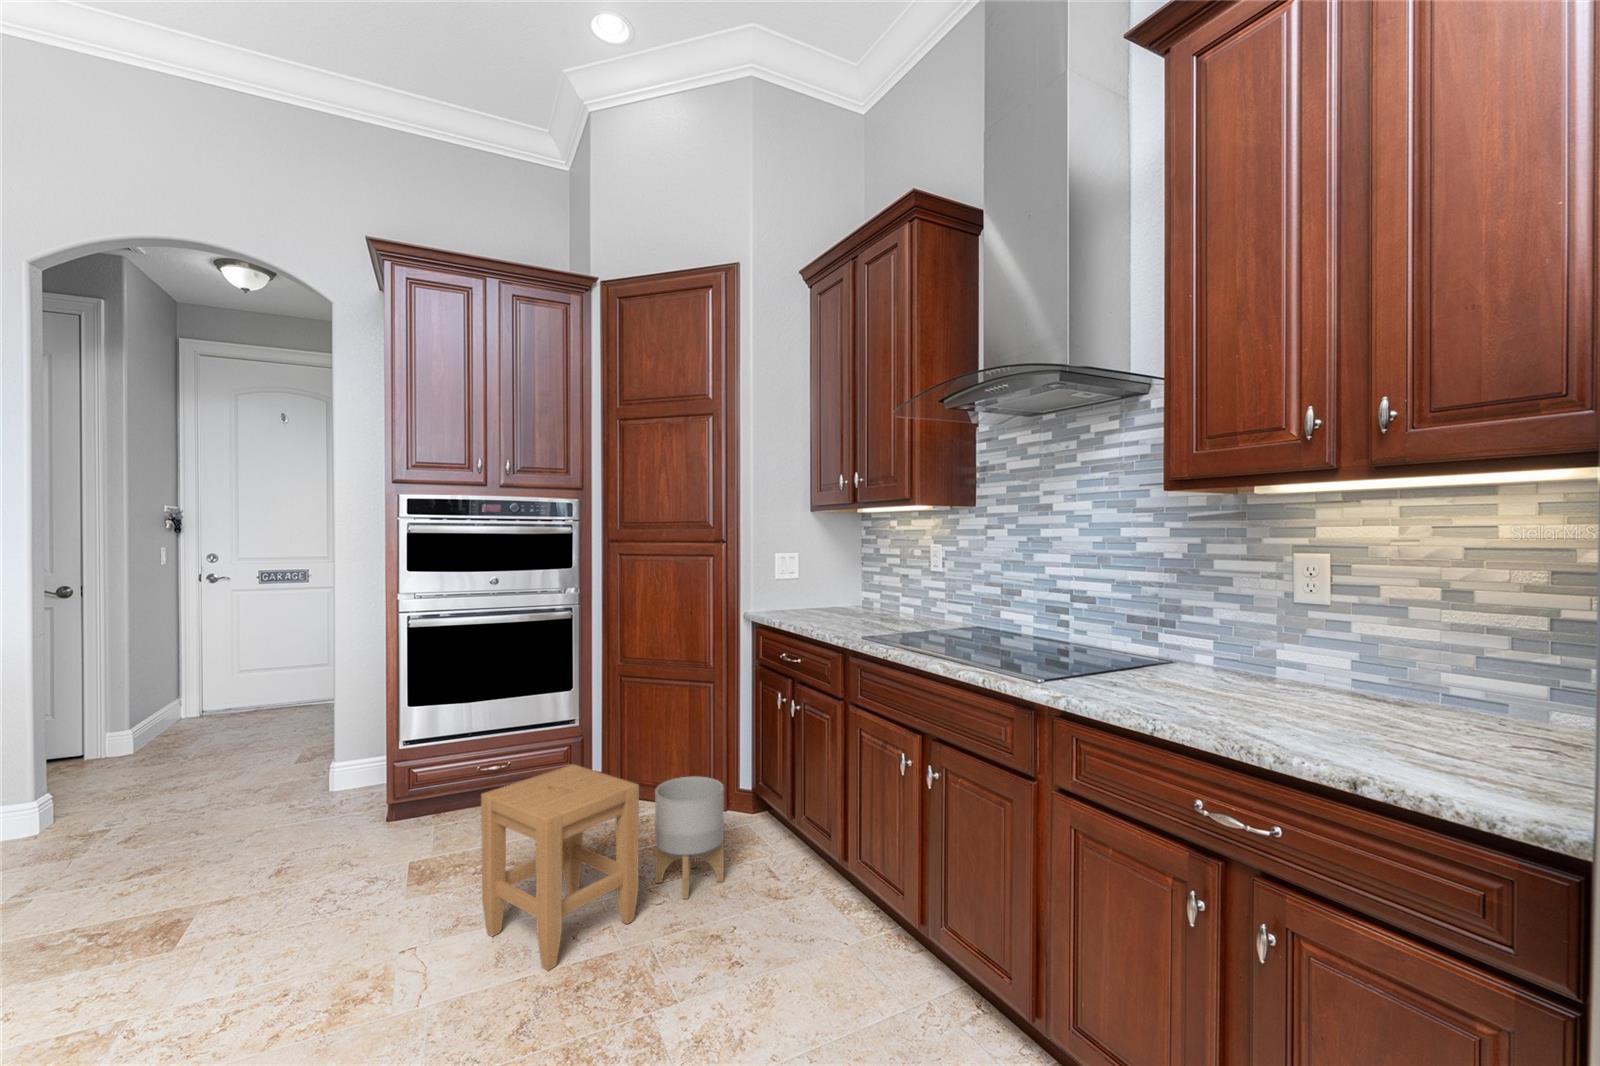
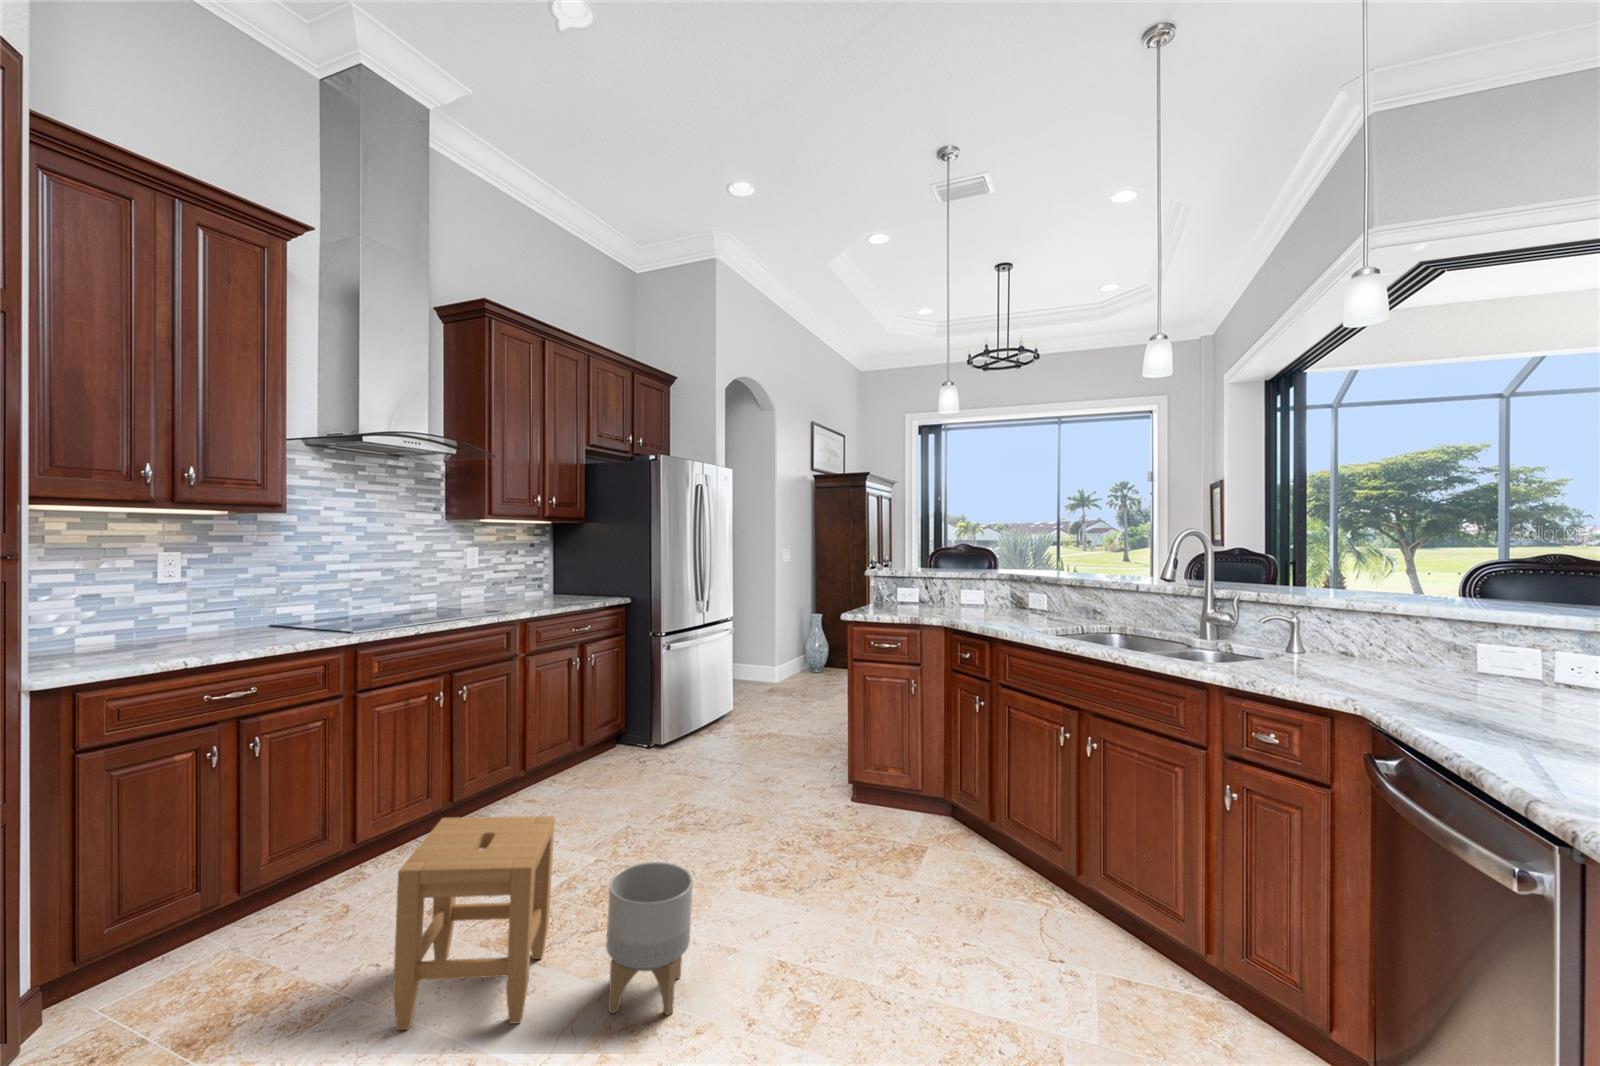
planter: present [655,776,724,899] -> present [606,862,693,1015]

